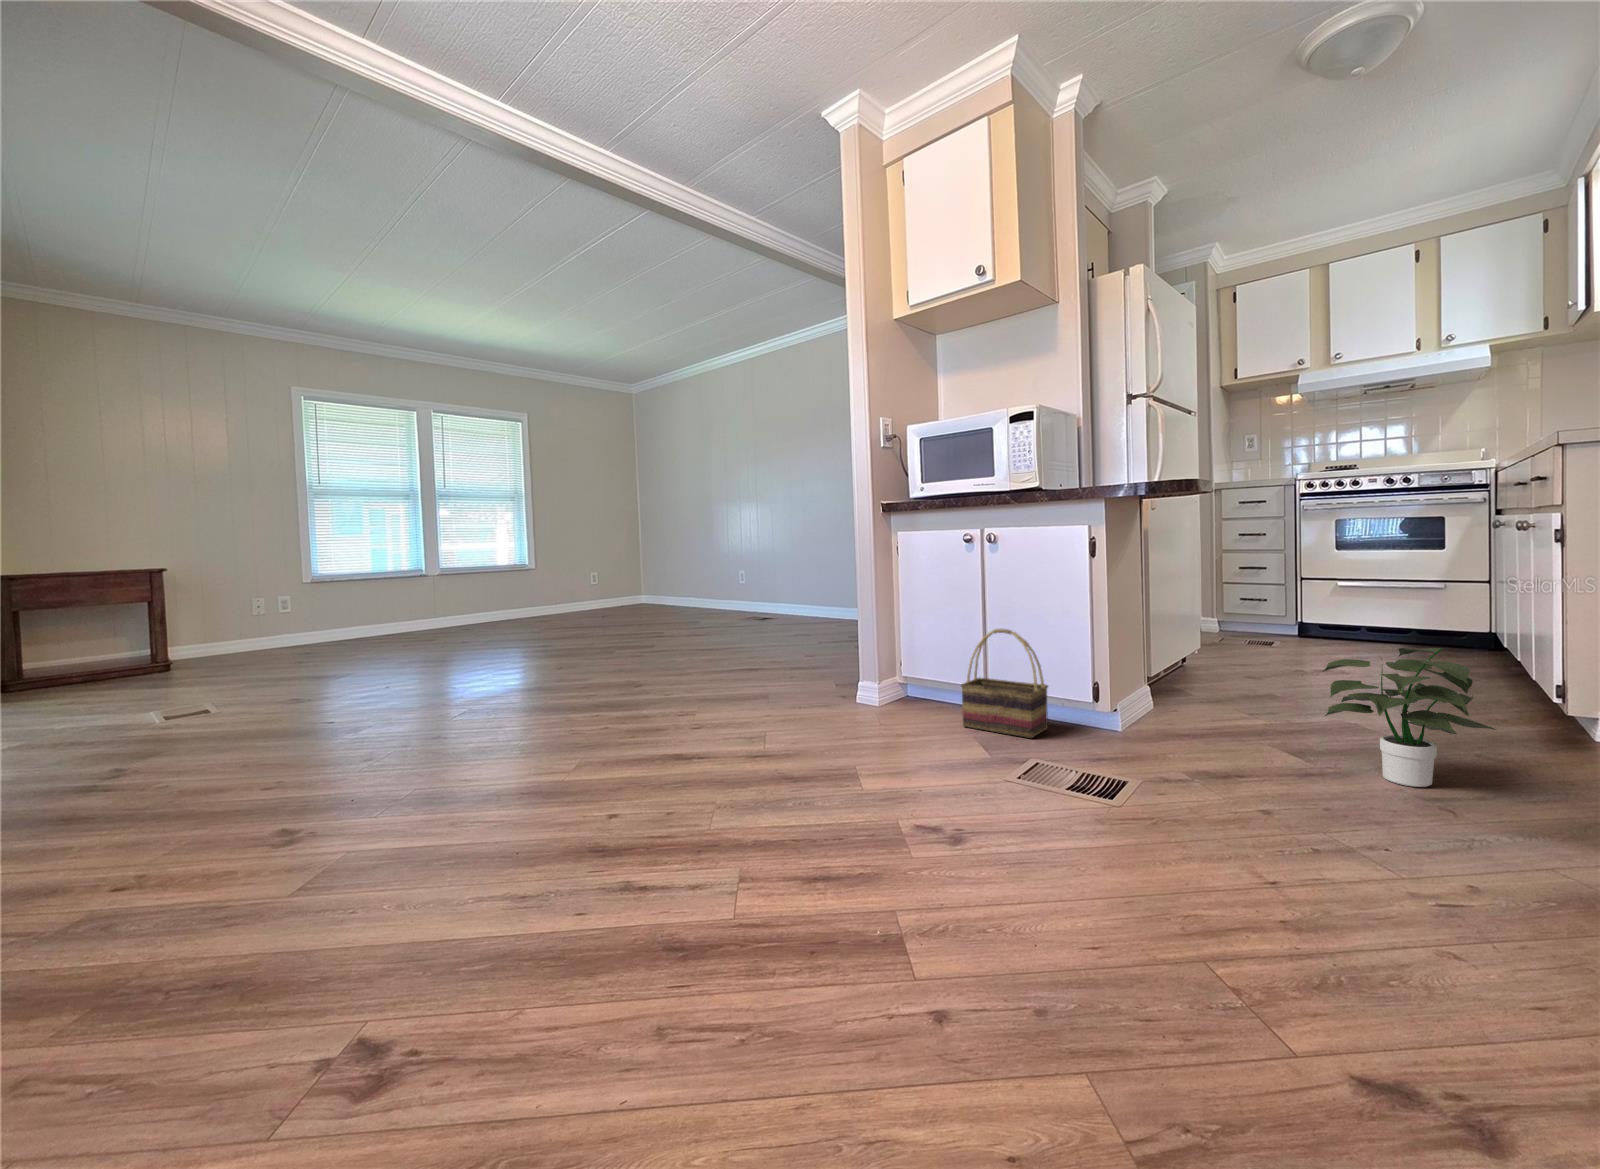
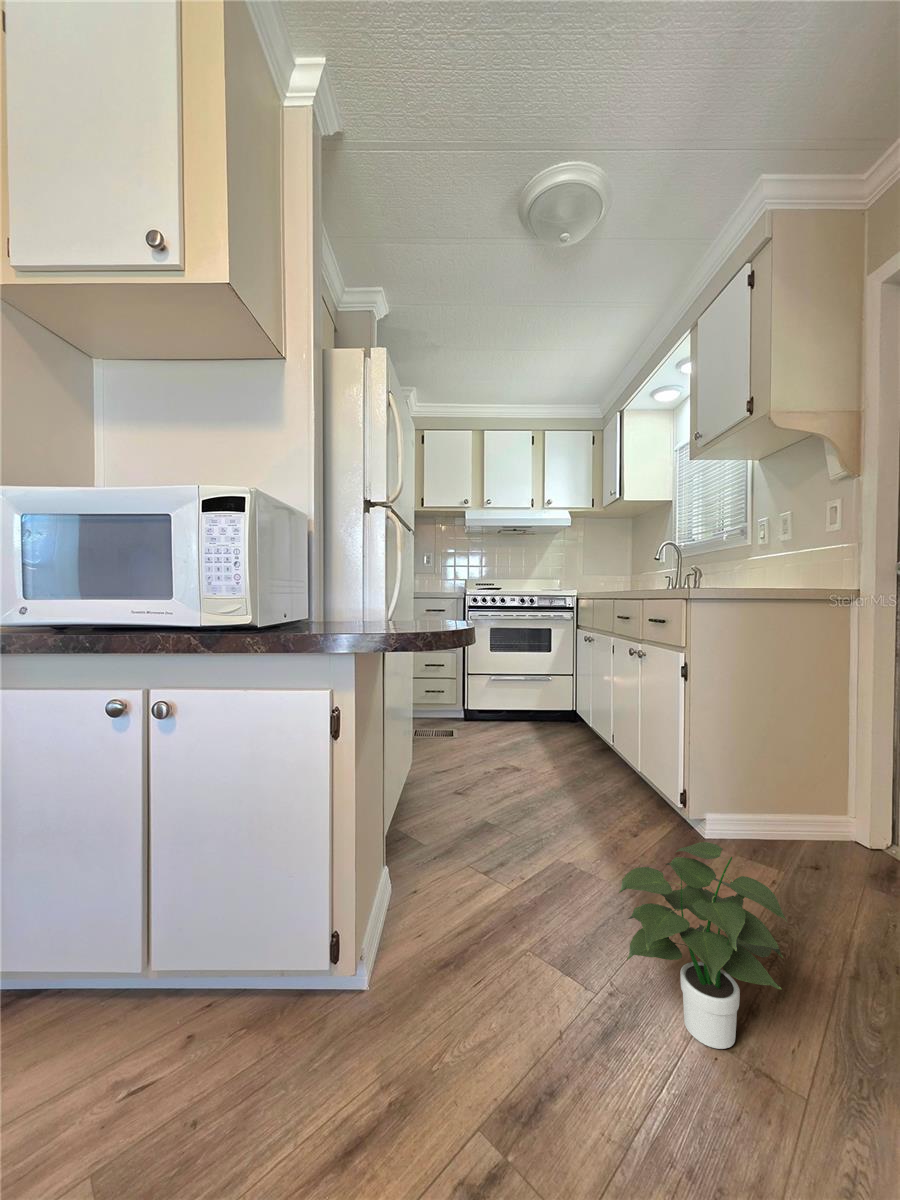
basket: present [961,629,1048,738] -> none [73,897,261,1135]

